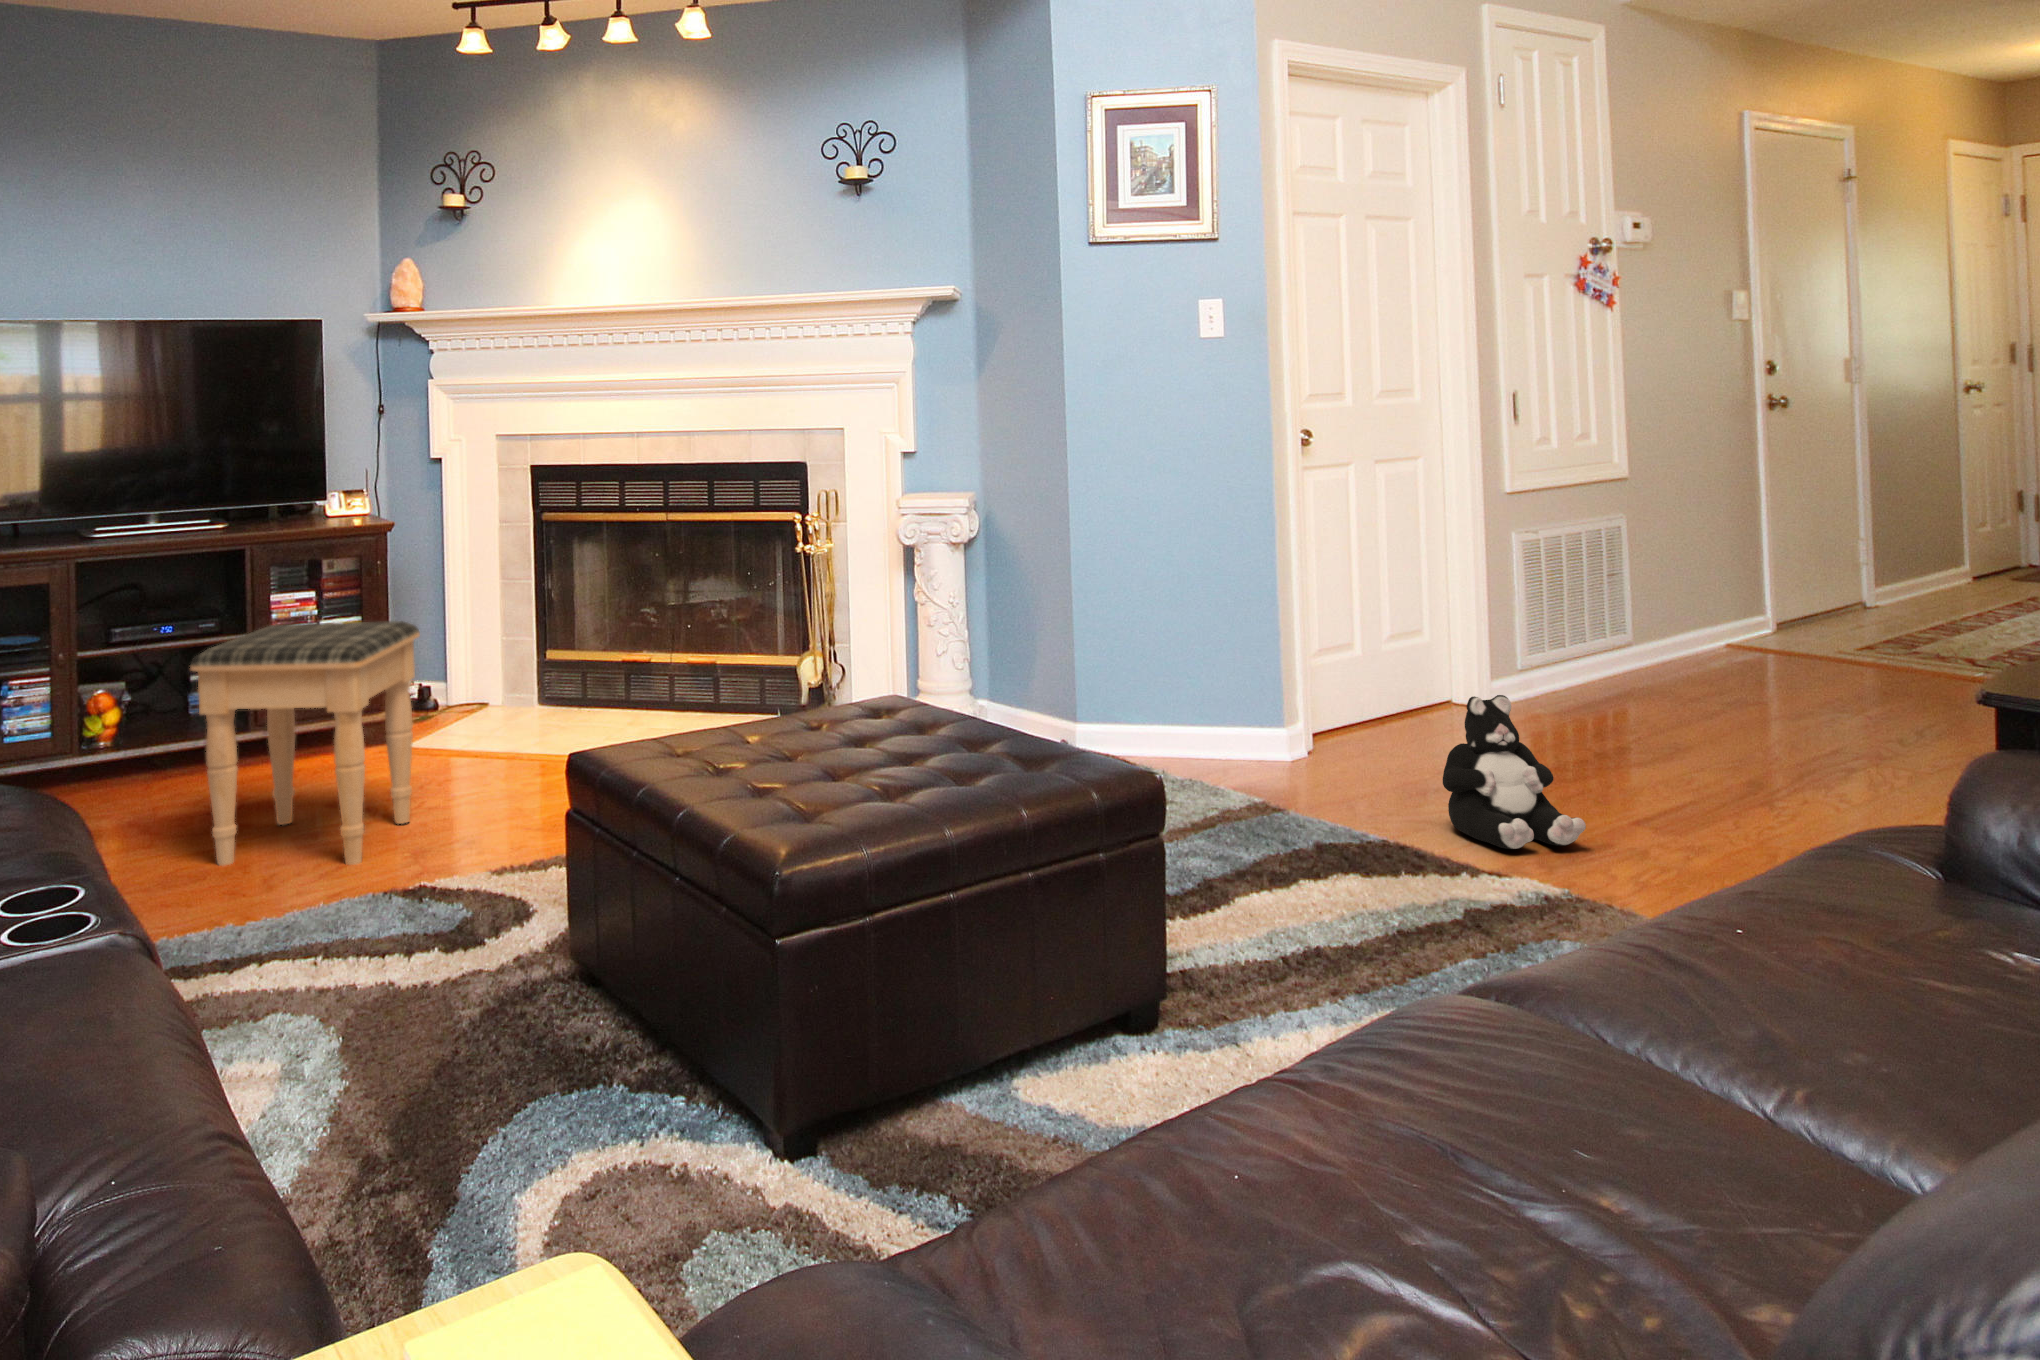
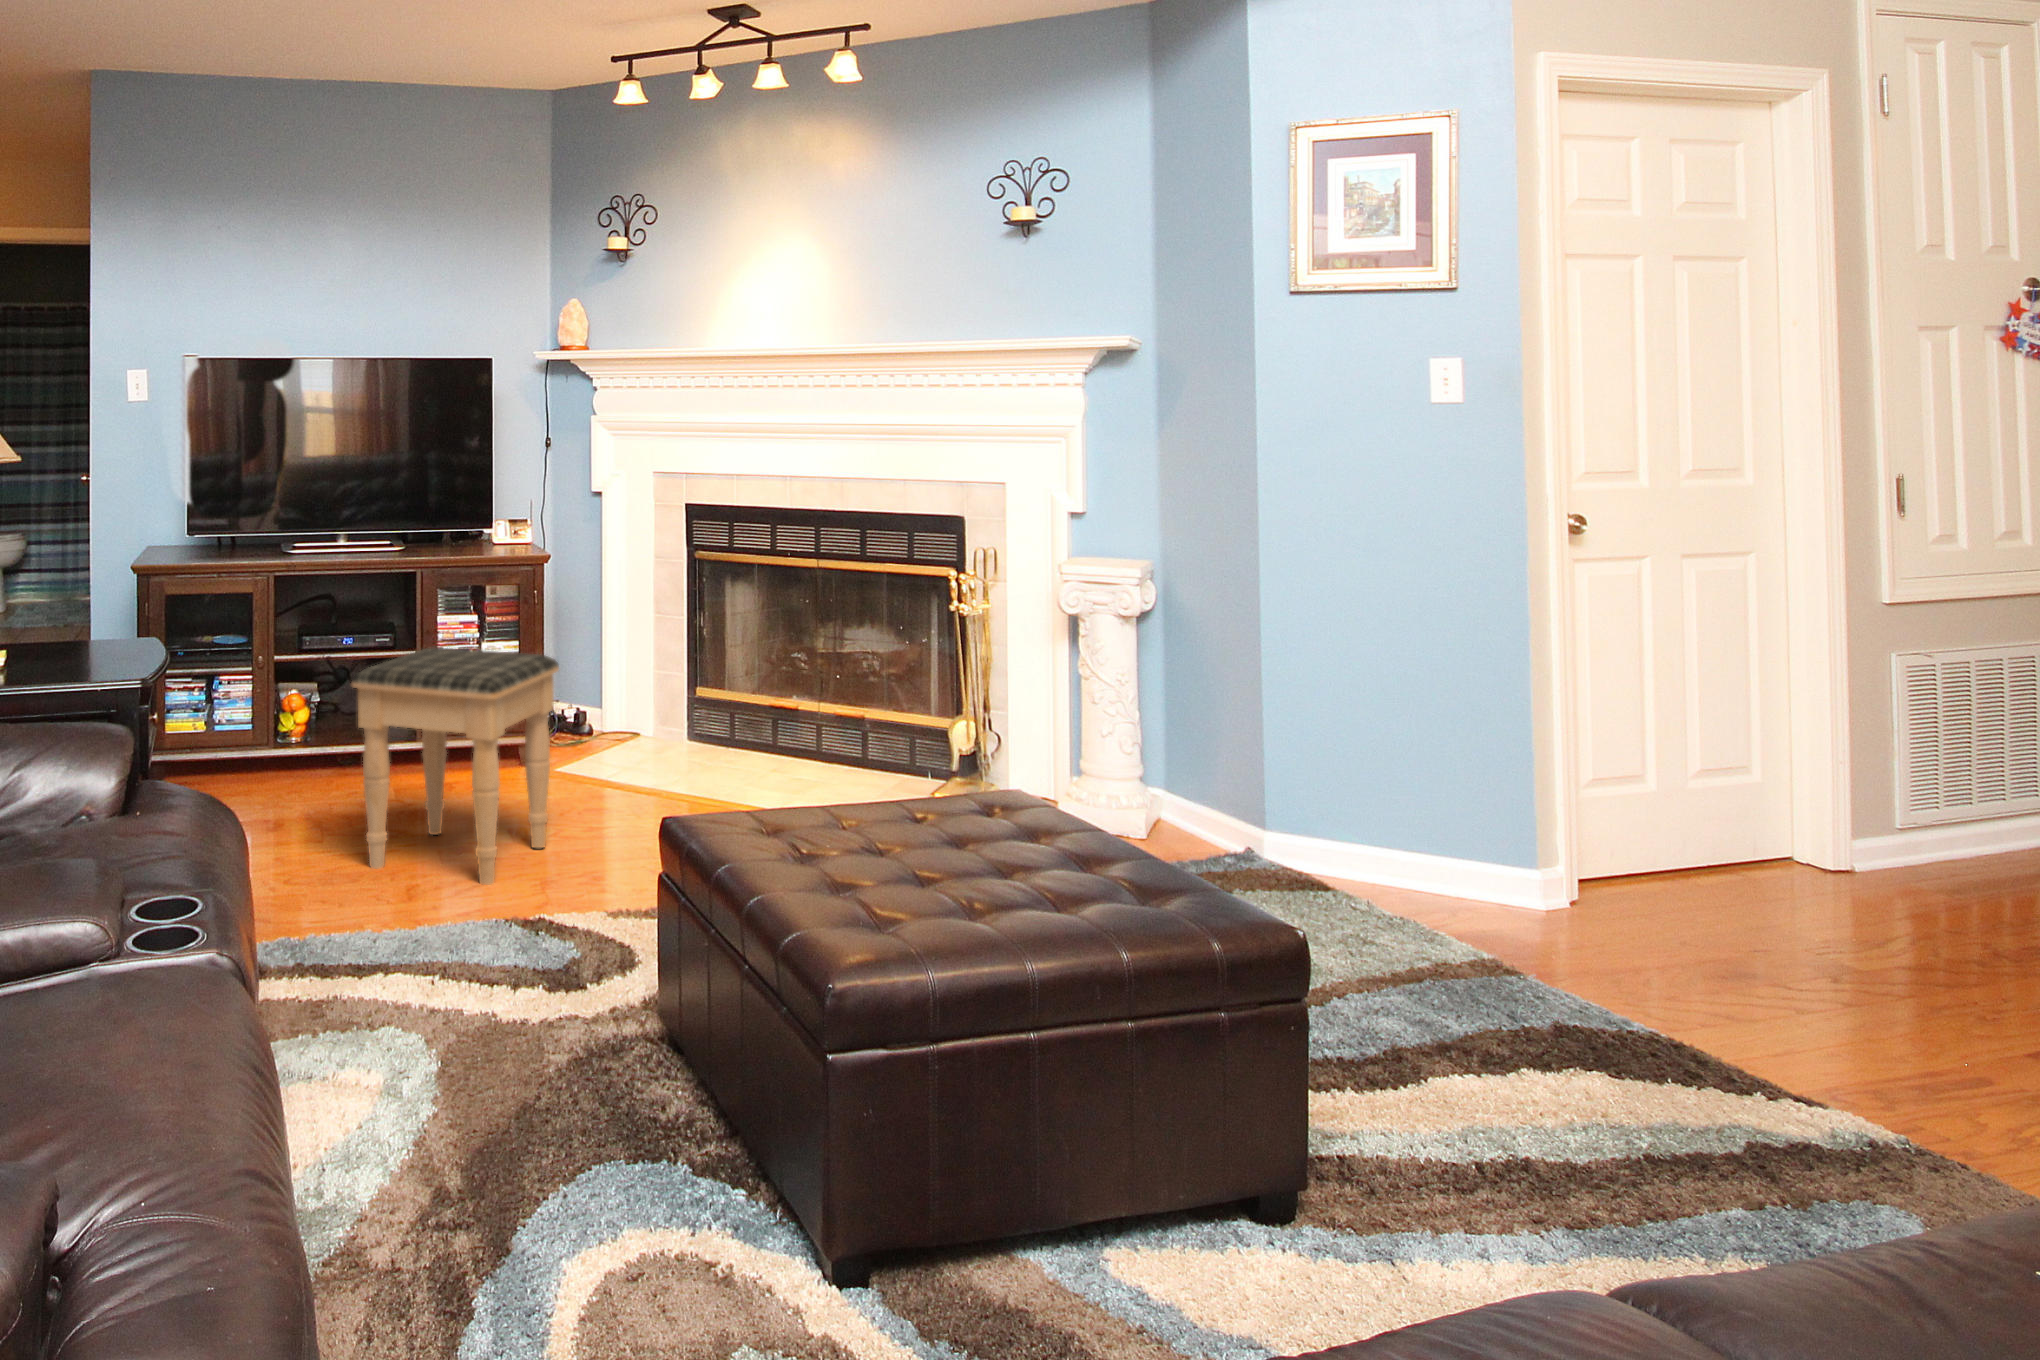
plush toy: present [1443,695,1586,849] -> none [1736,867,1951,1075]

